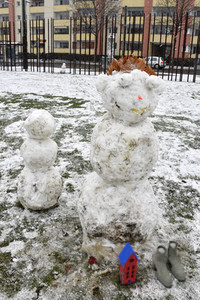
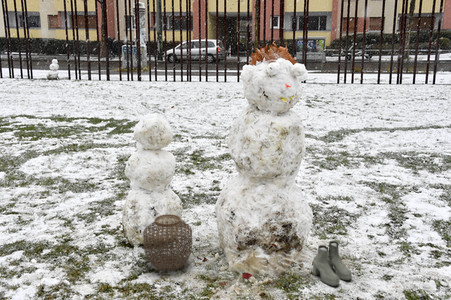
woven basket: none [14,198,55,244] -> present [143,214,192,271]
toy house: present [118,243,140,285] -> none [279,240,305,290]

